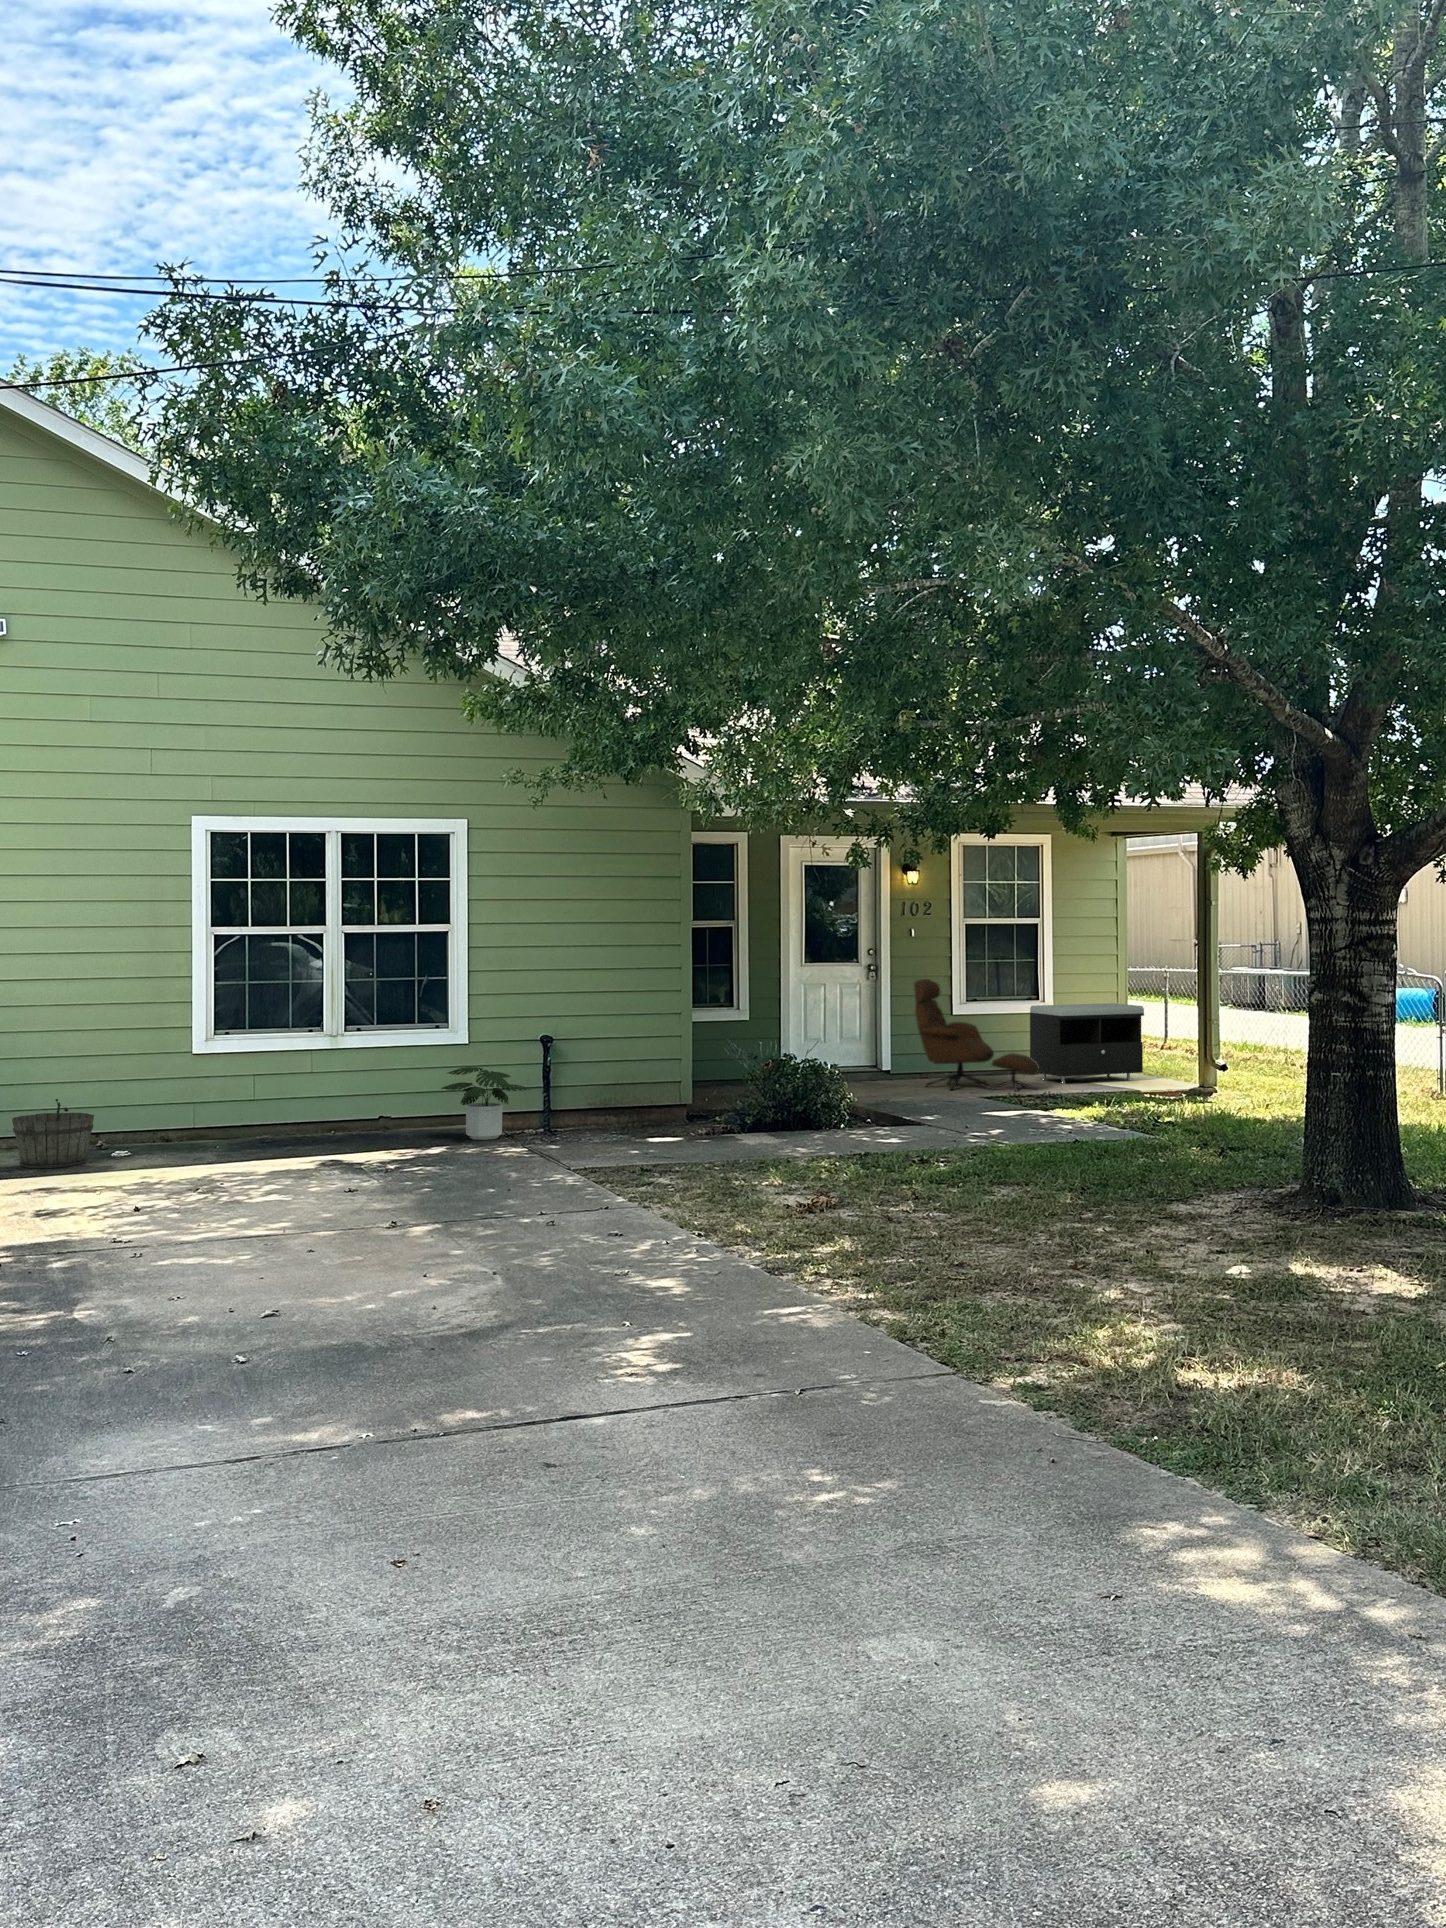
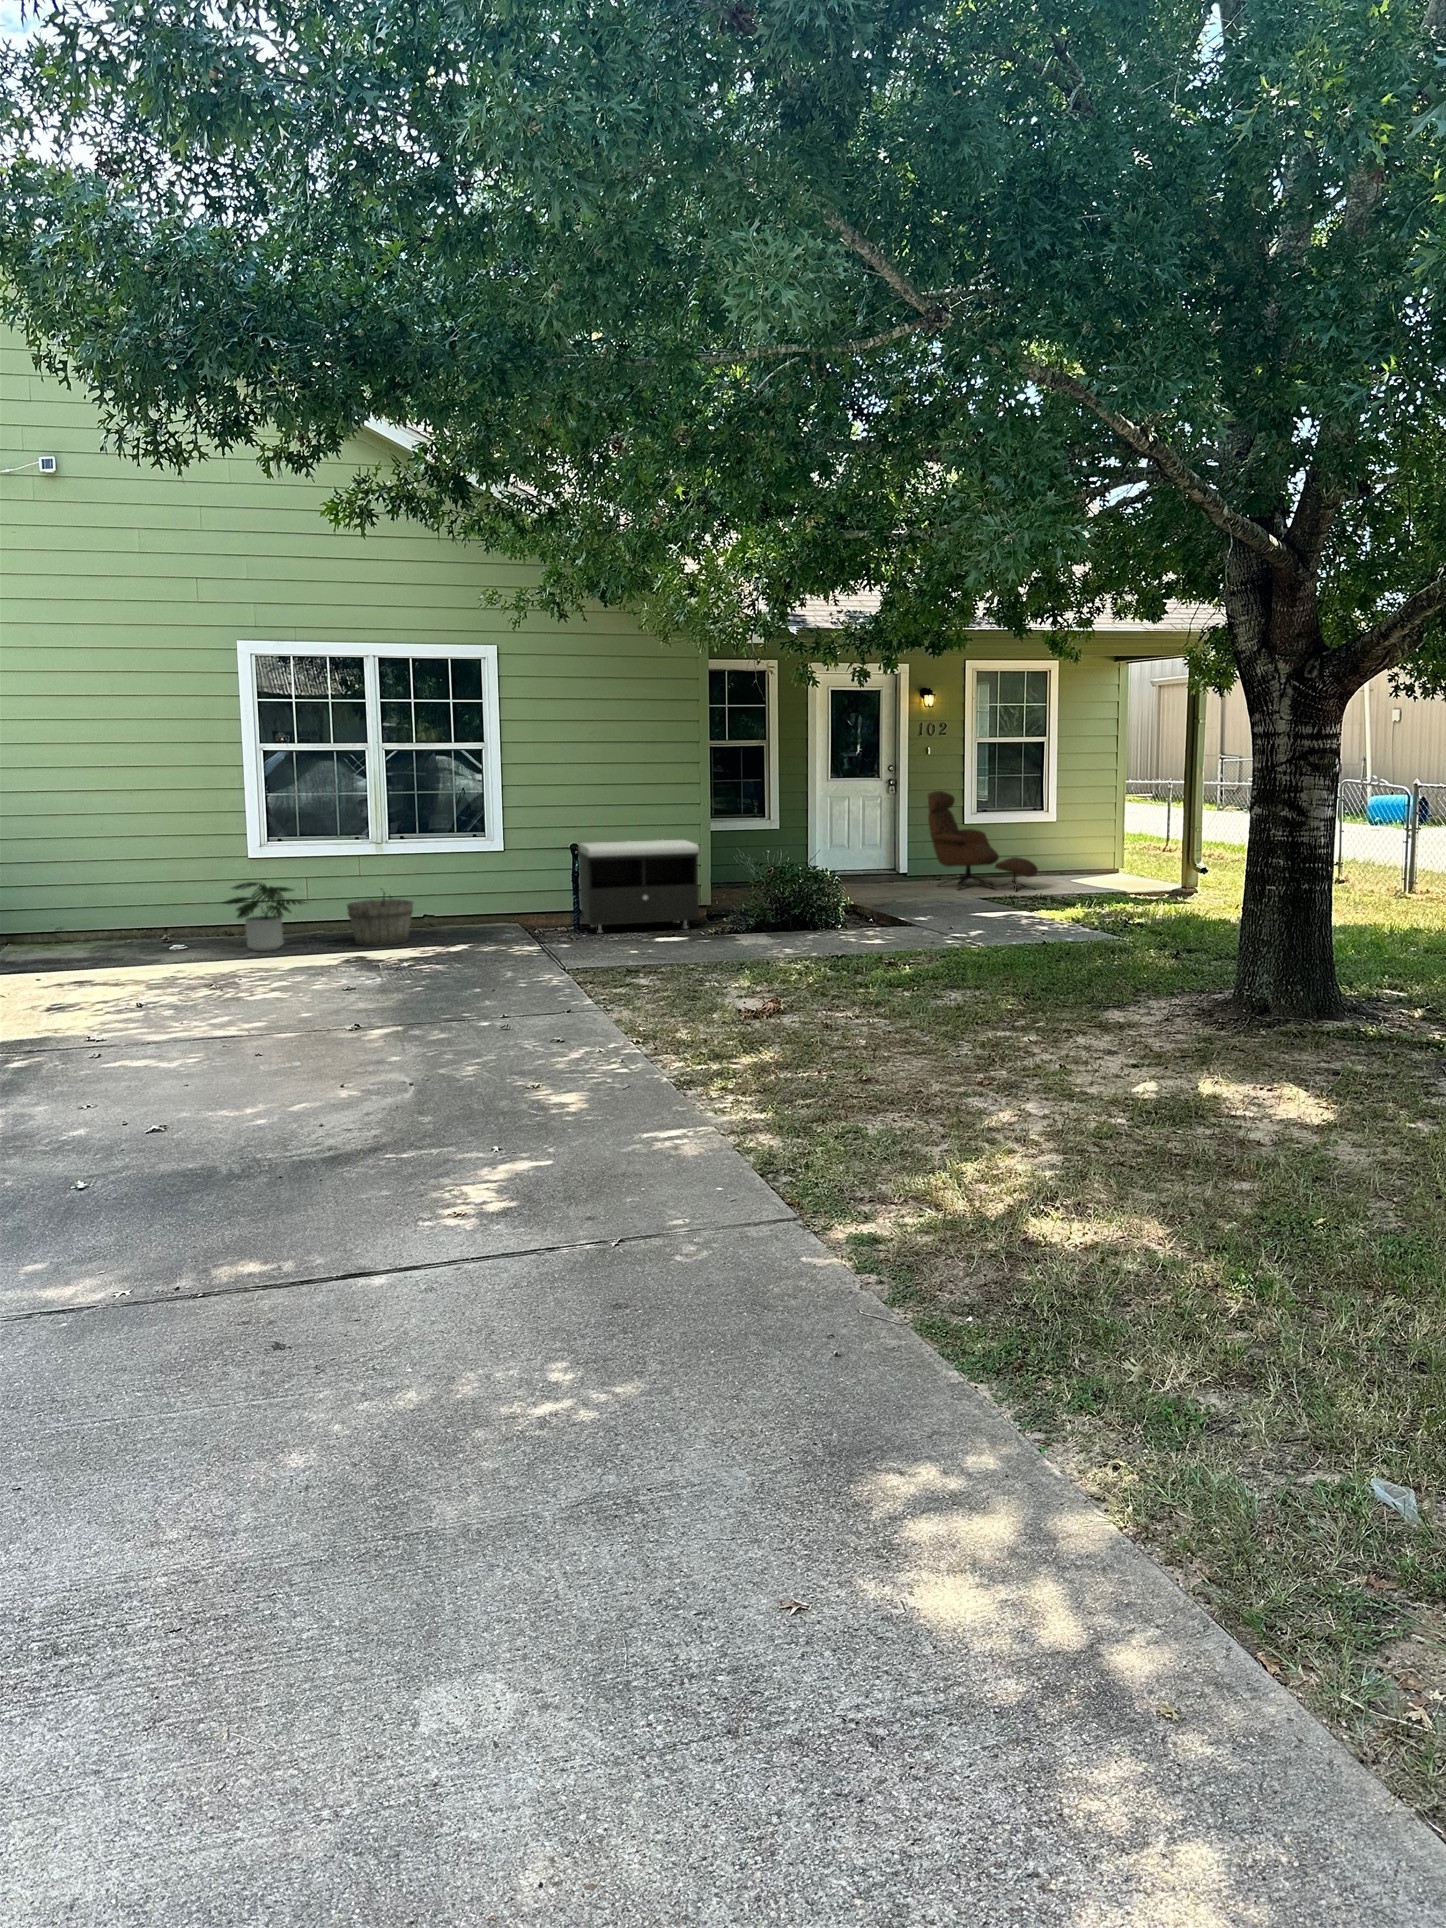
storage bench: present [1030,1003,1144,1084] -> present [578,840,699,933]
potted plant: present [441,1067,531,1140] -> present [223,882,304,951]
wooden bucket: present [12,1099,94,1168] -> present [347,892,413,946]

